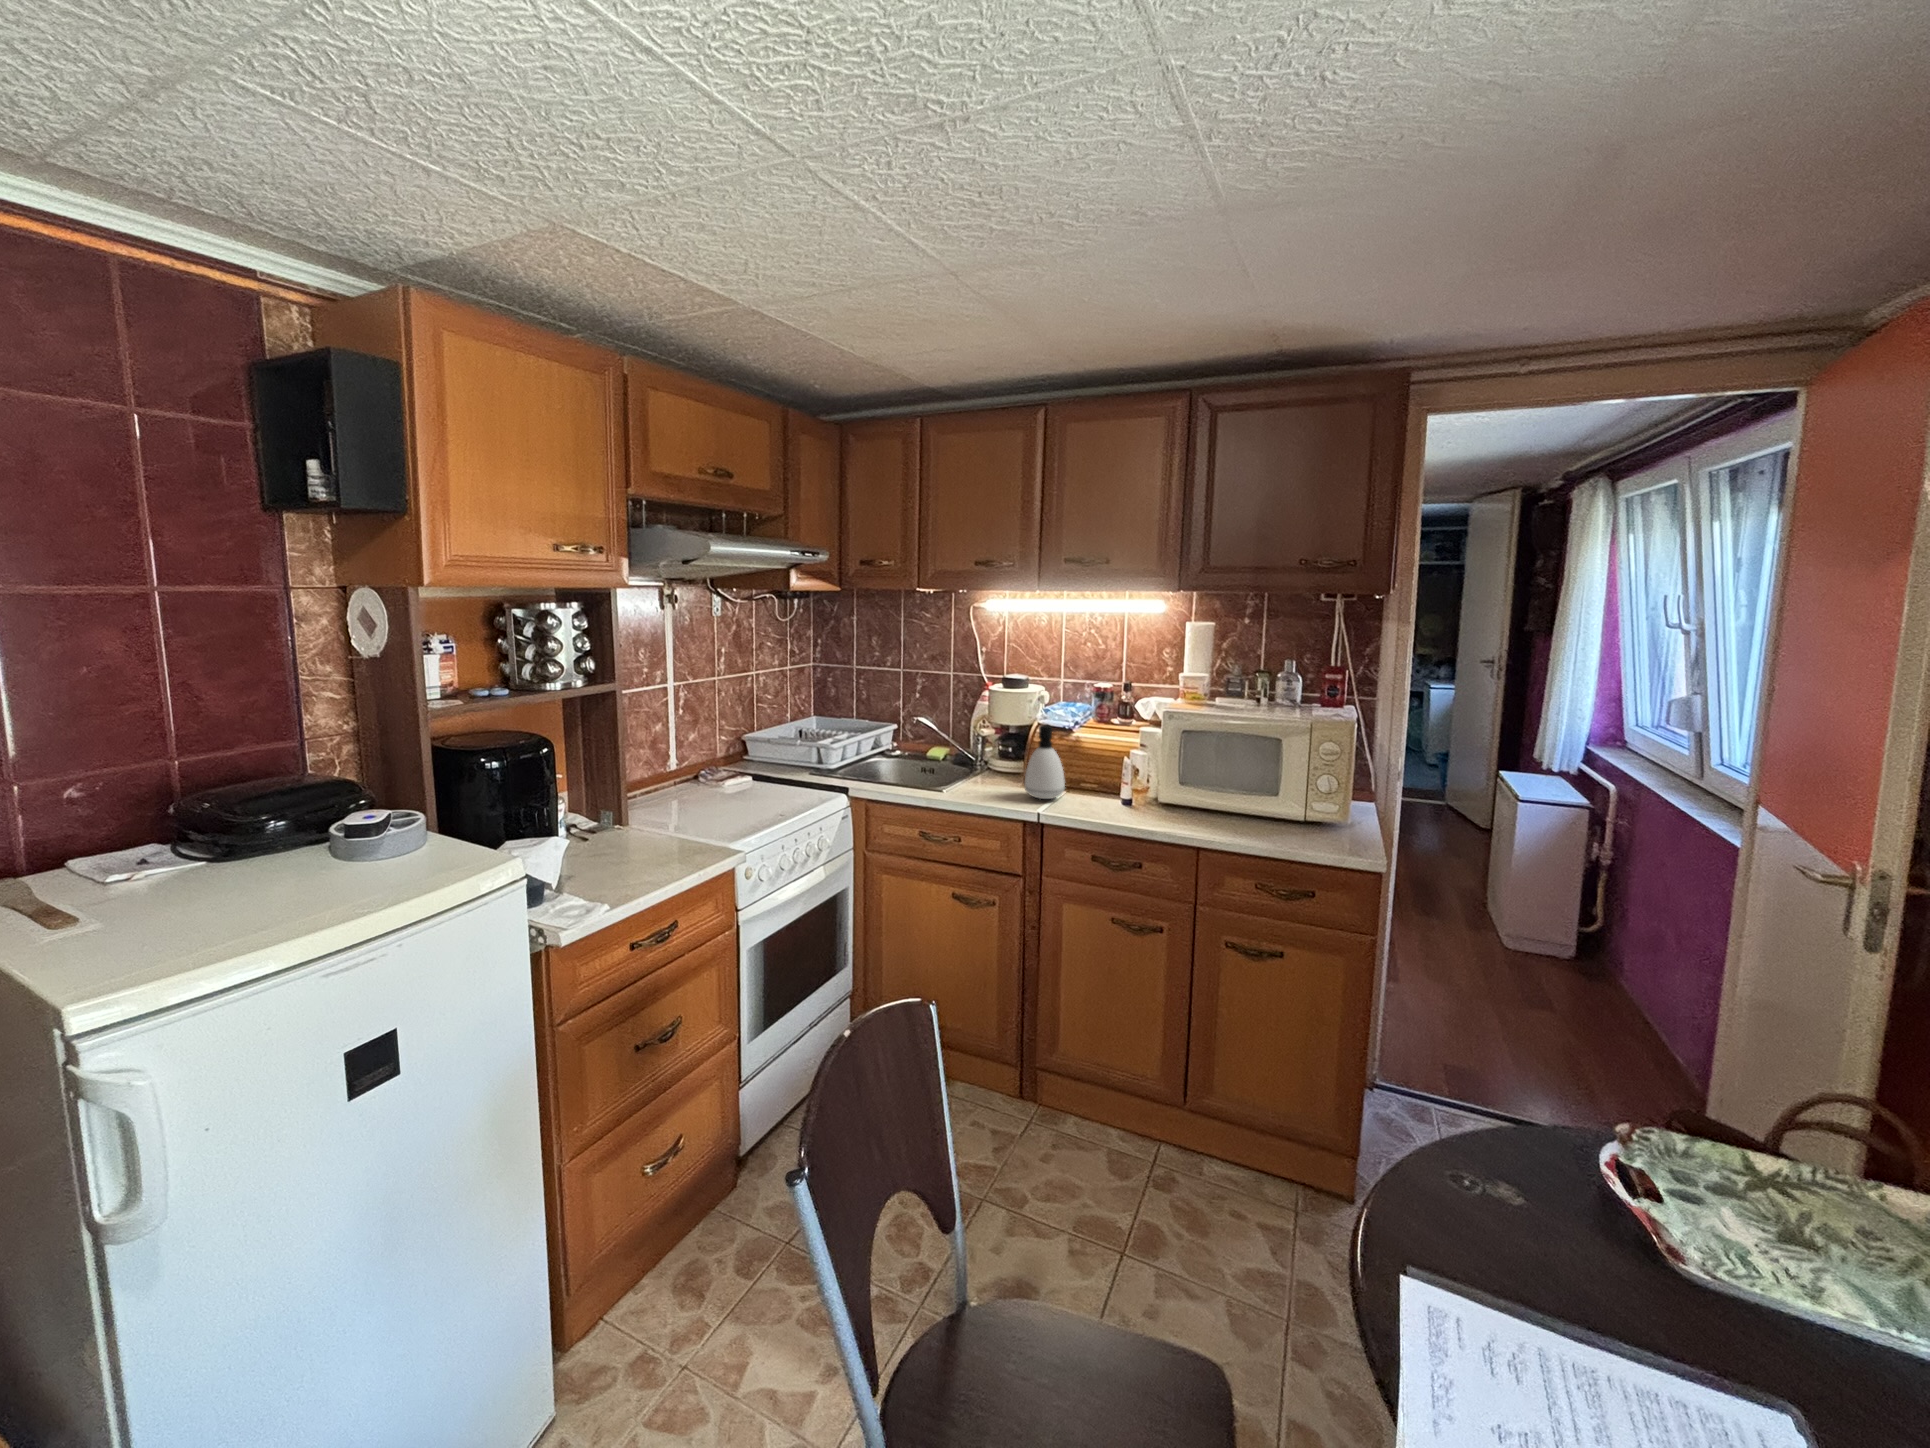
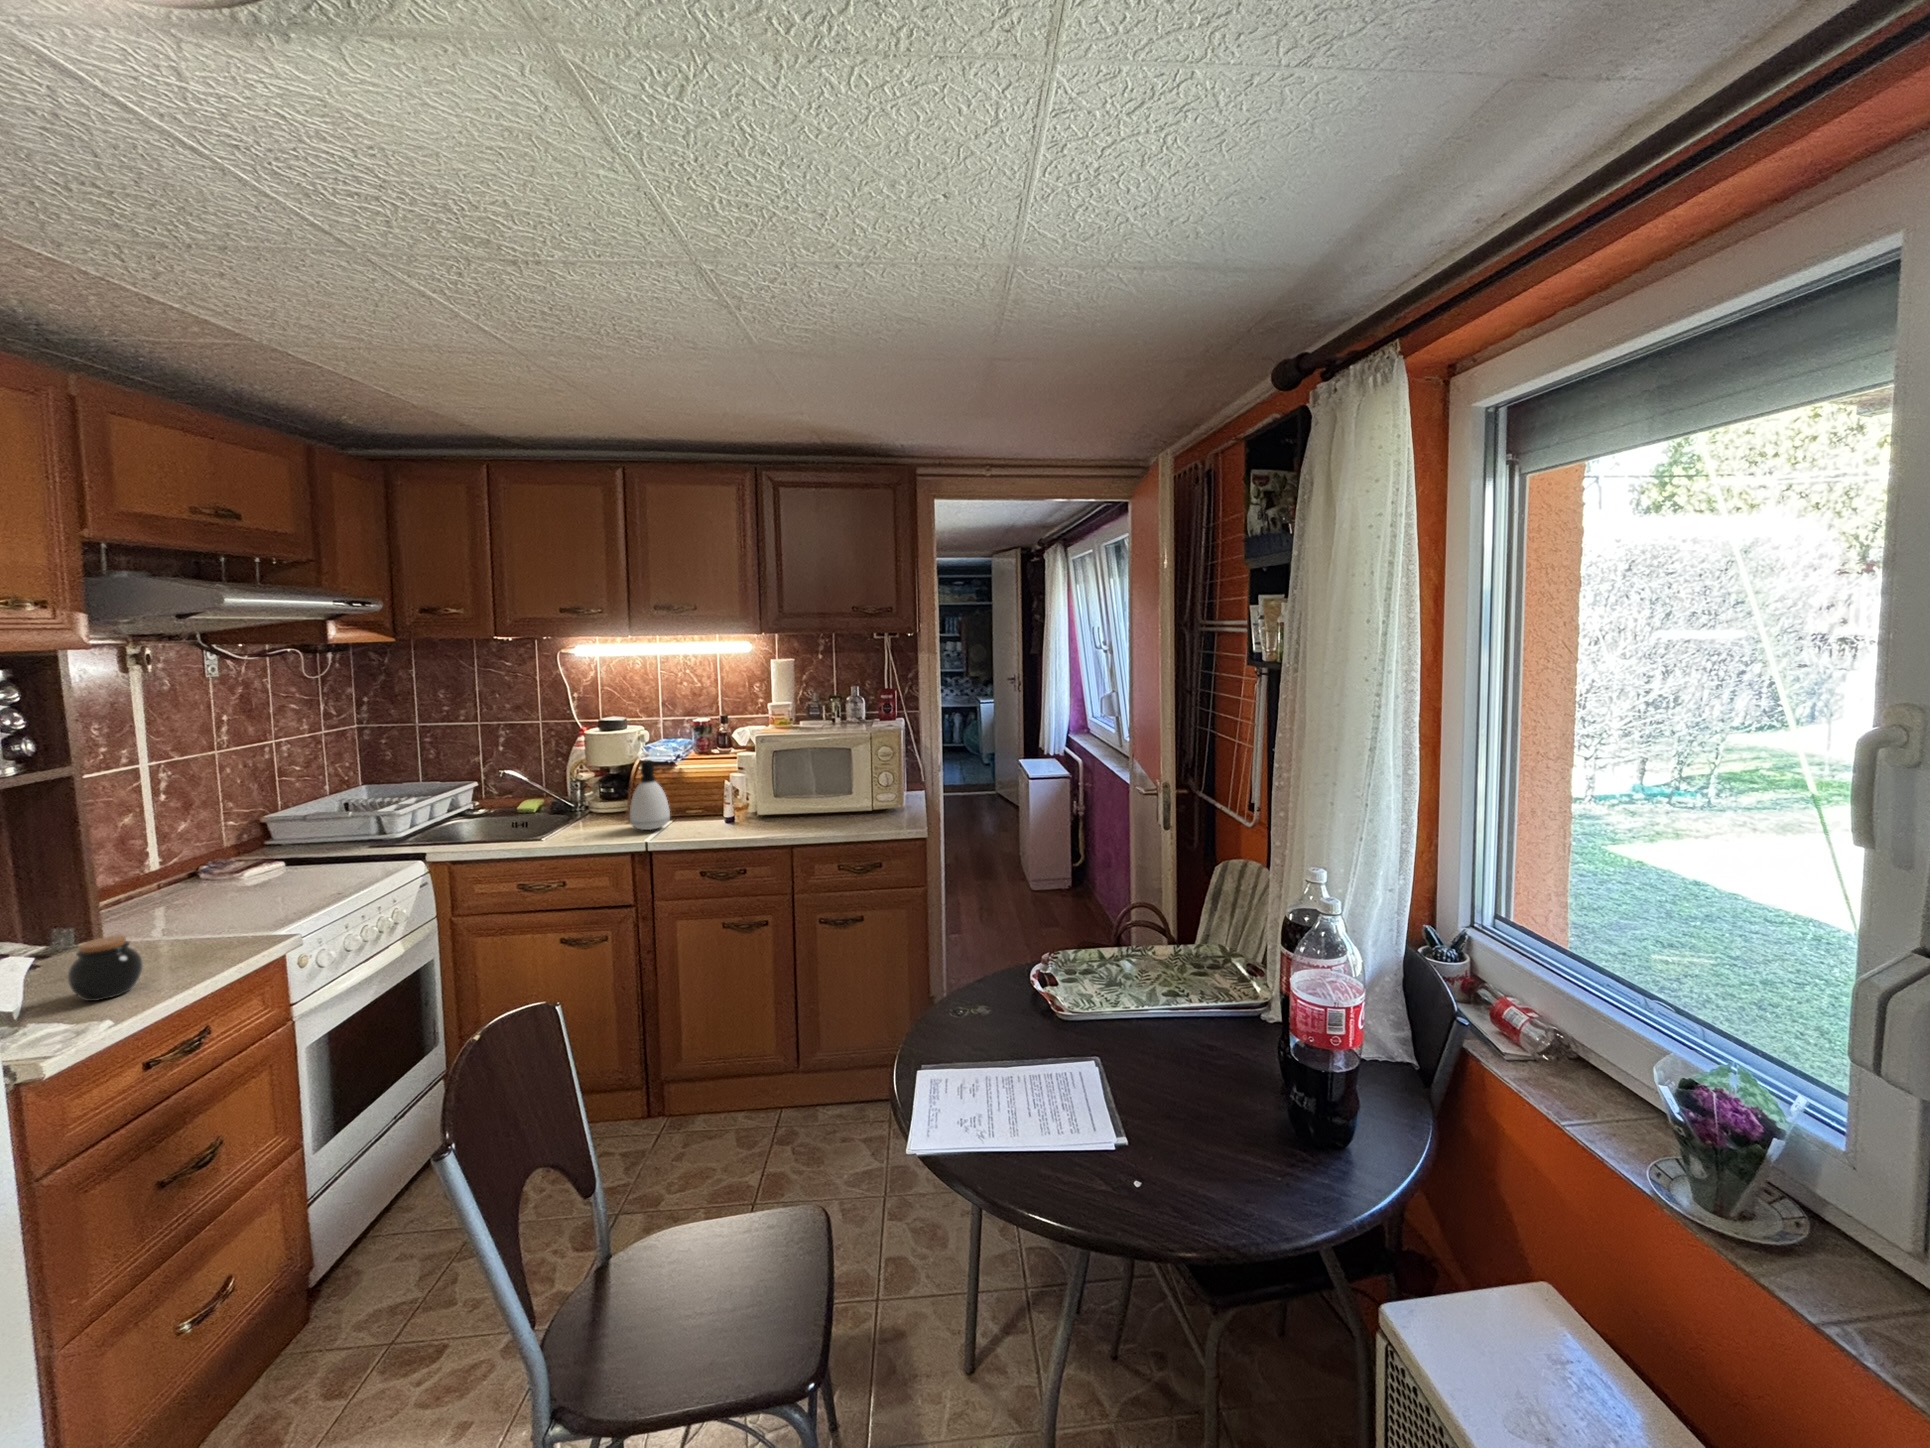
jar: none [591,830,636,882] -> present [68,935,143,1001]

